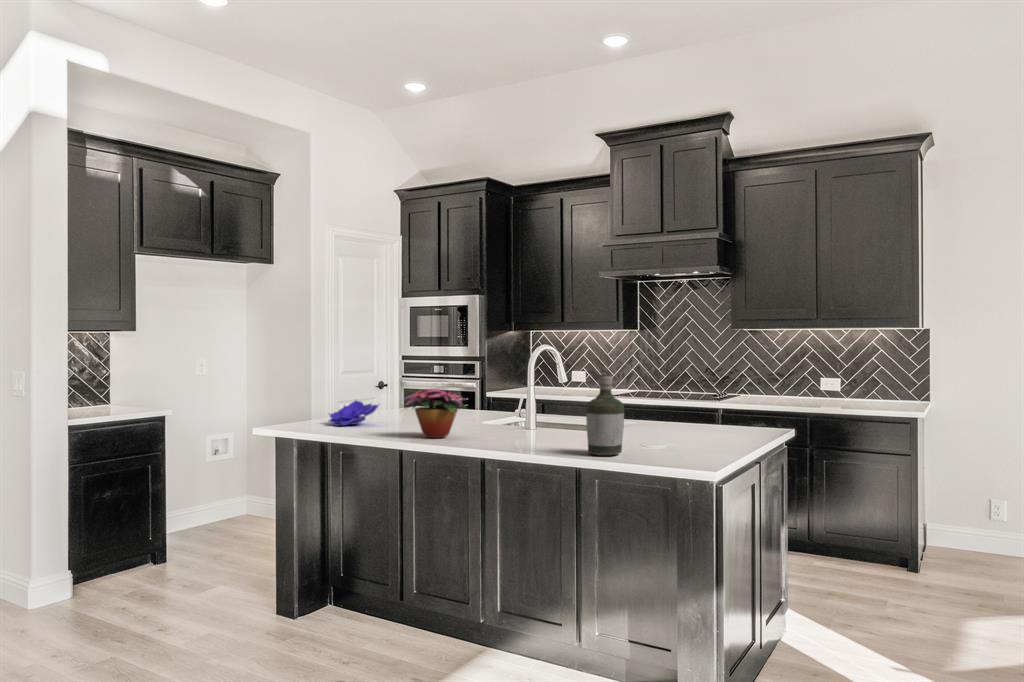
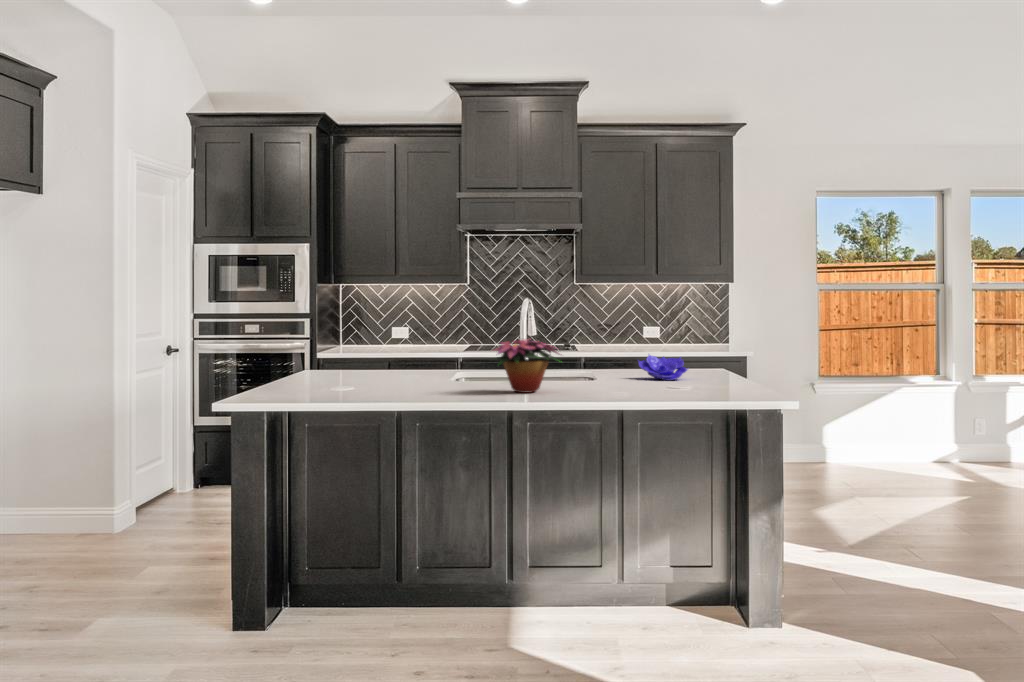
bottle: present [586,375,624,456] -> none [714,319,750,392]
decorative bowl: present [329,400,379,426] -> present [638,355,688,380]

